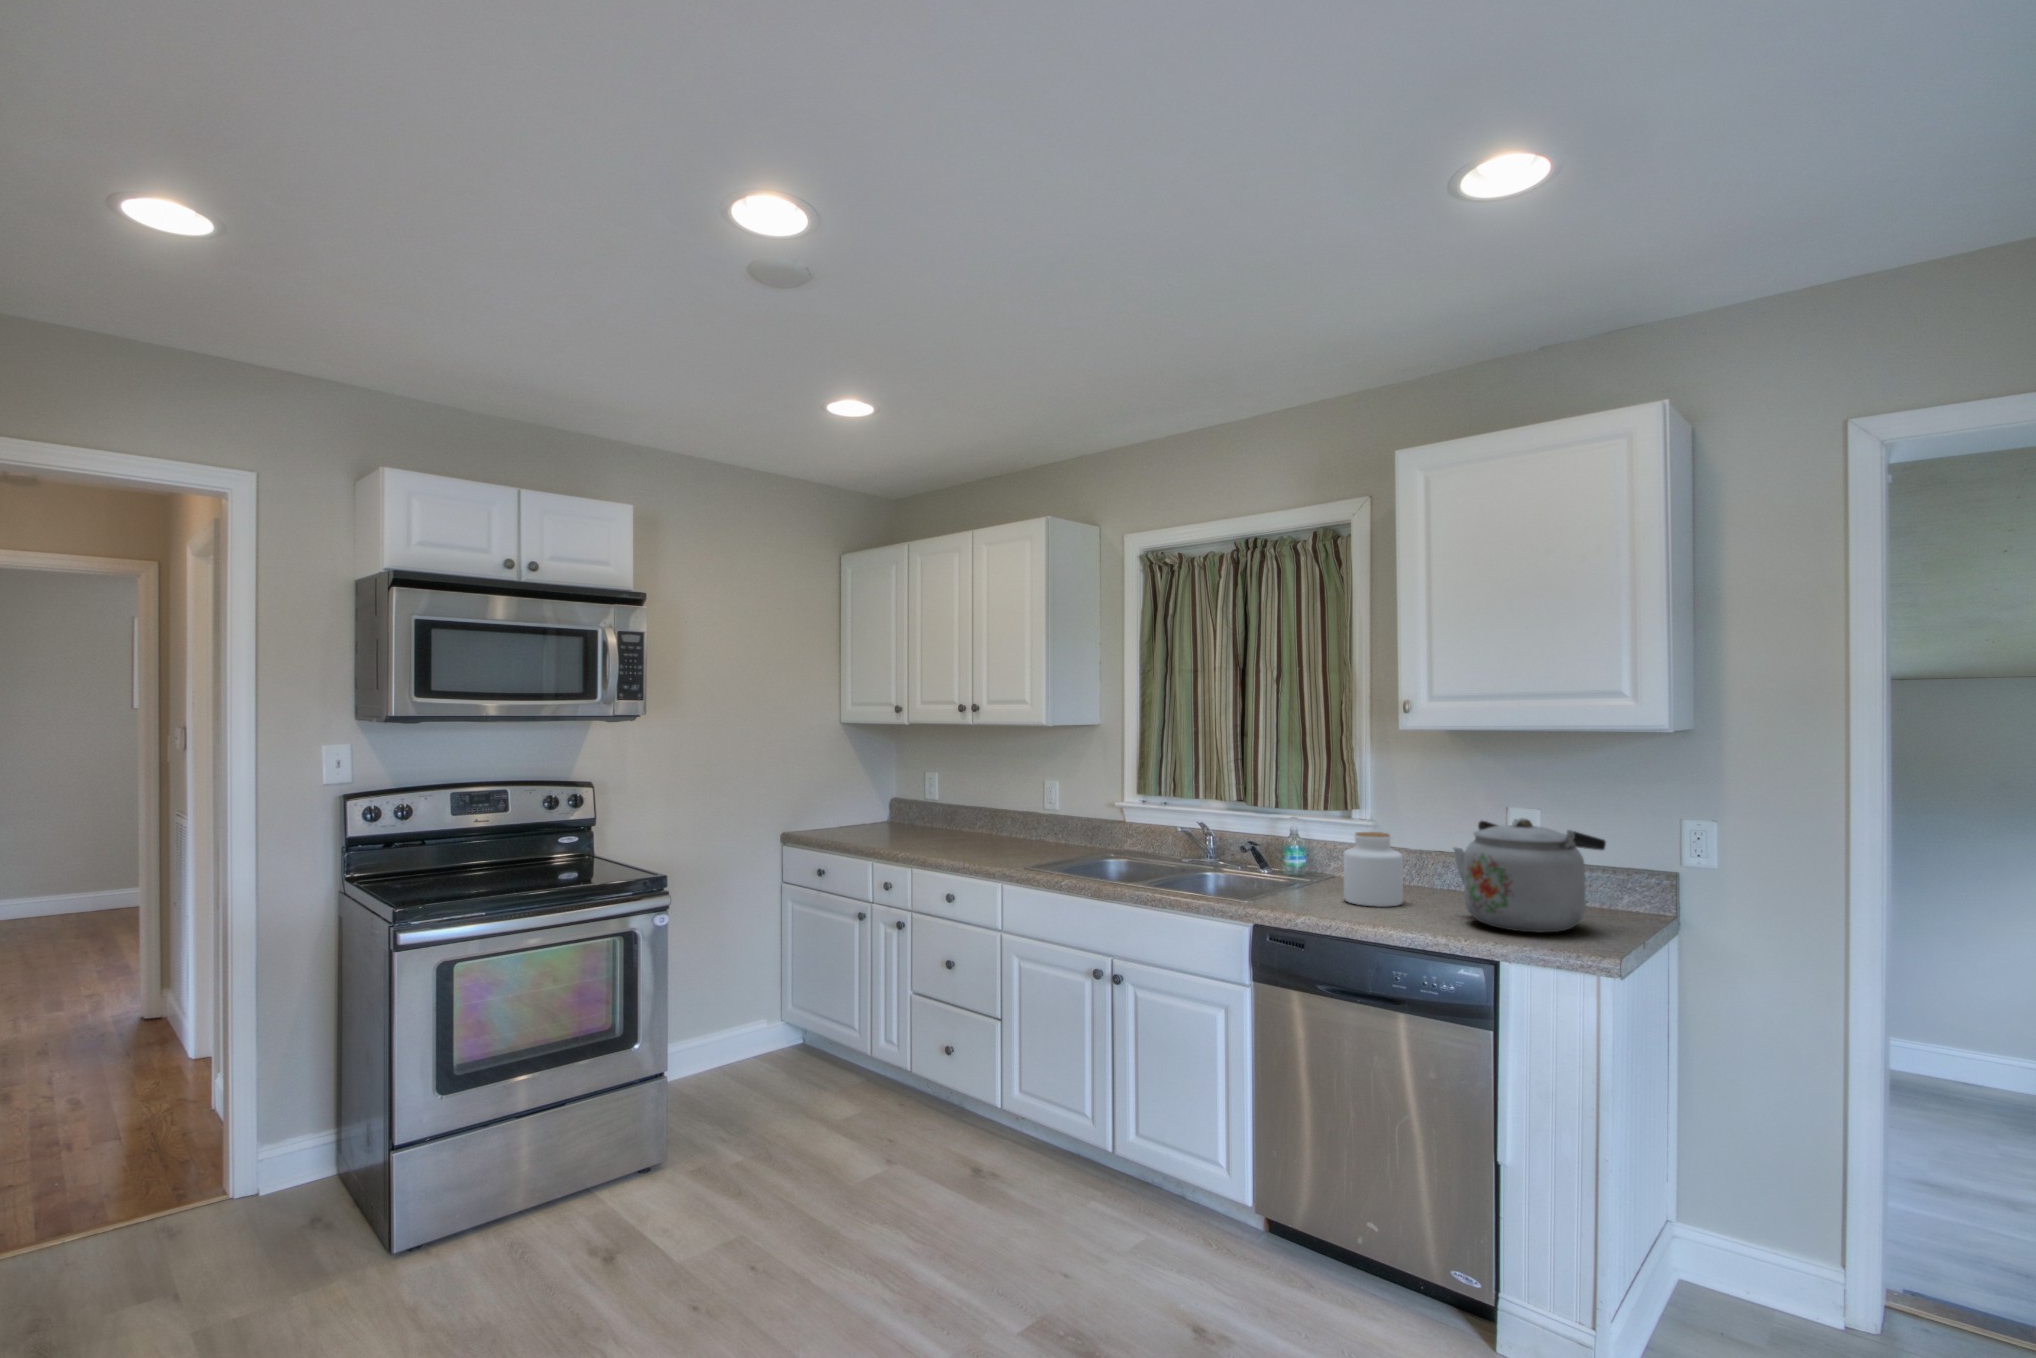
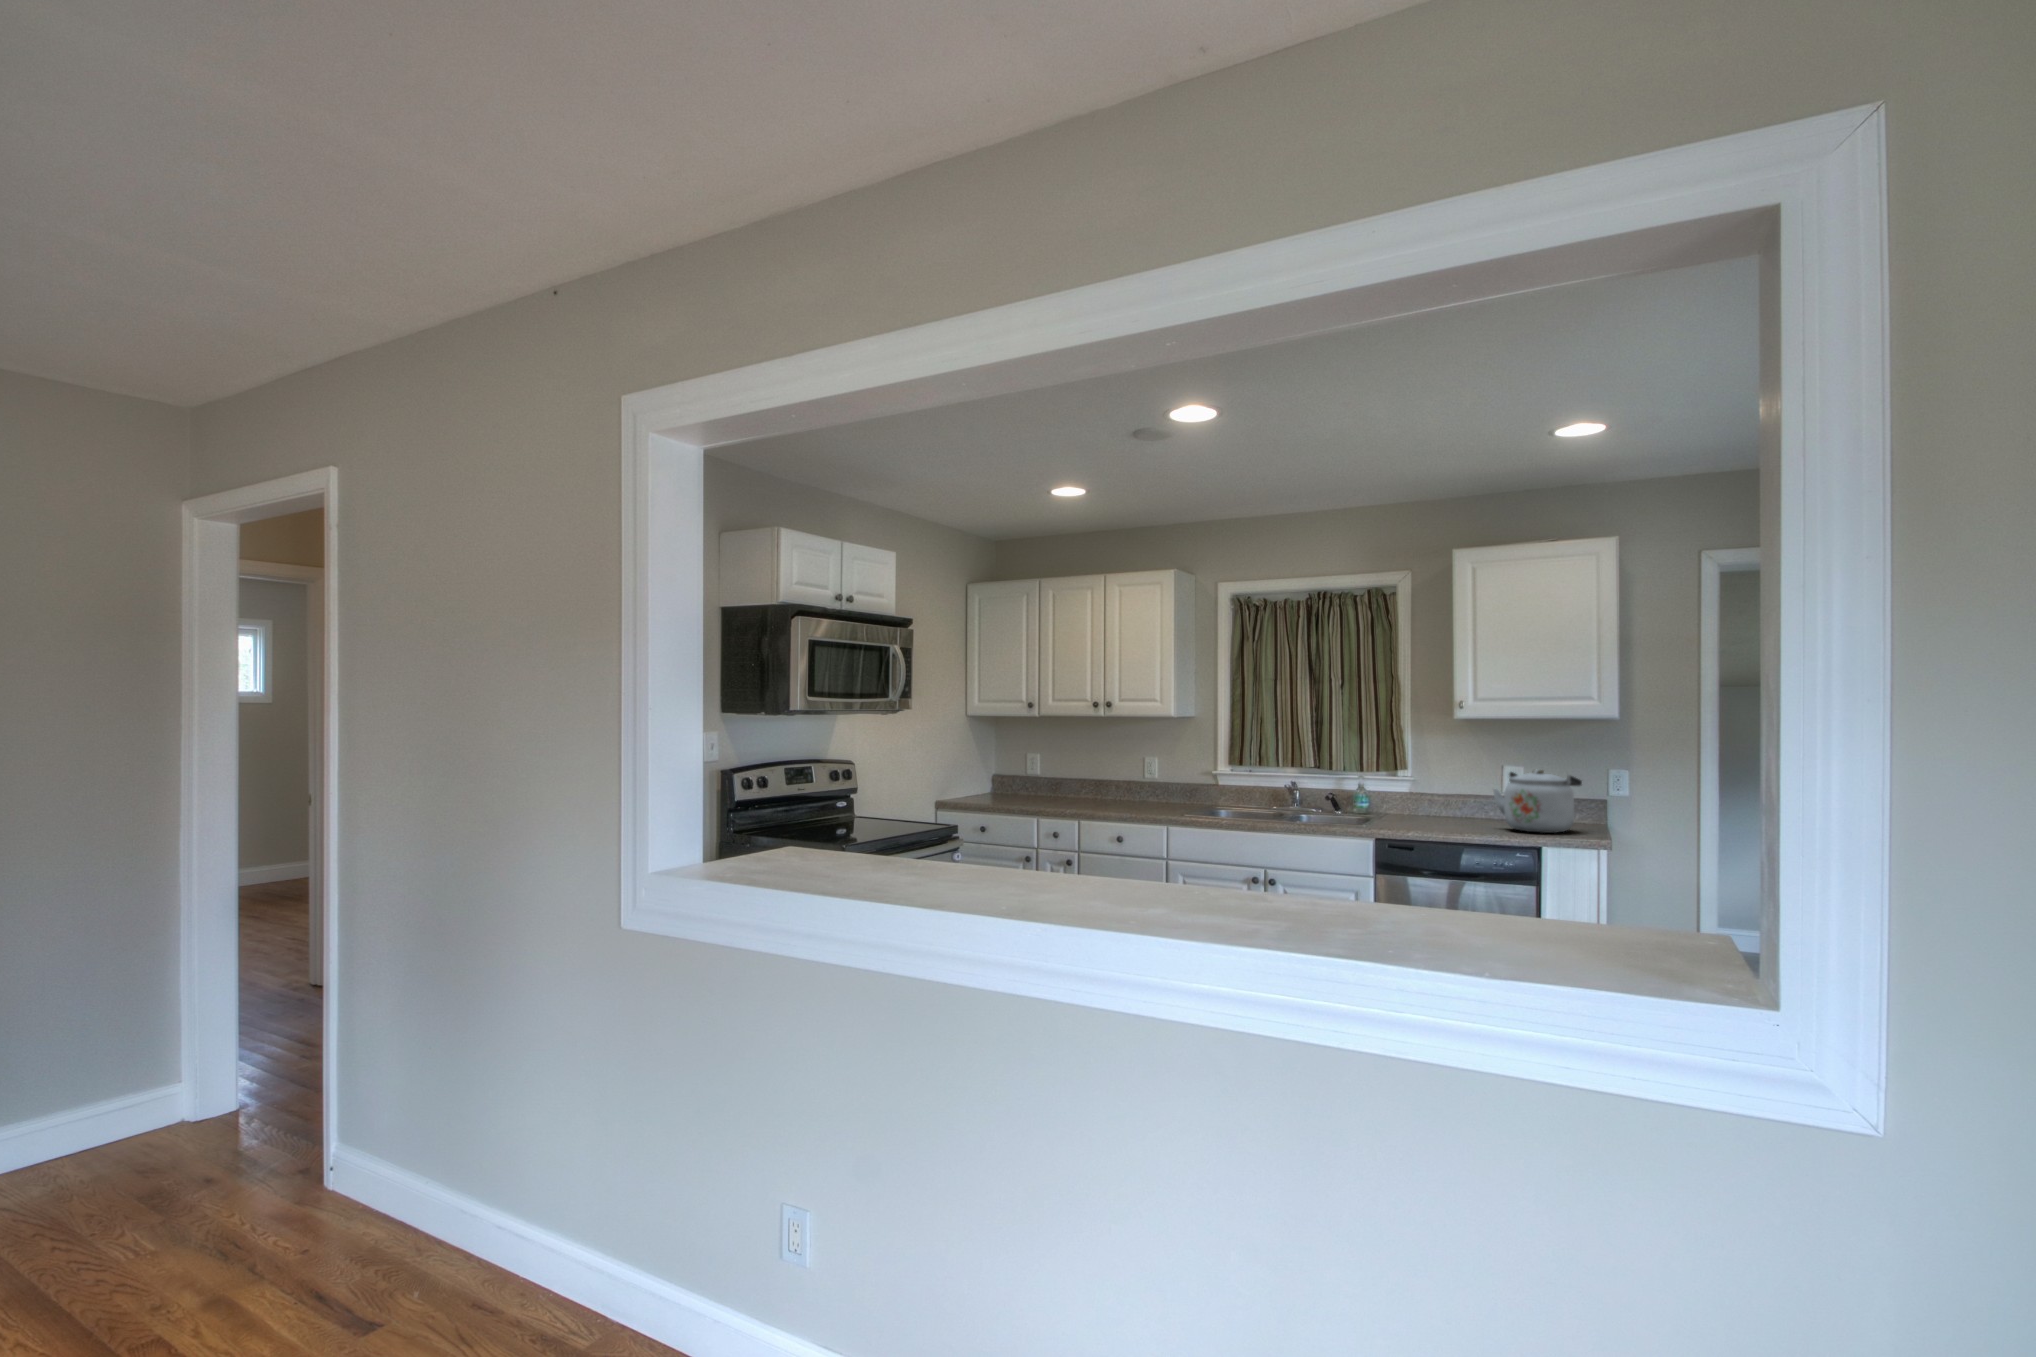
jar: present [1344,832,1403,907] -> none [1418,782,1455,827]

